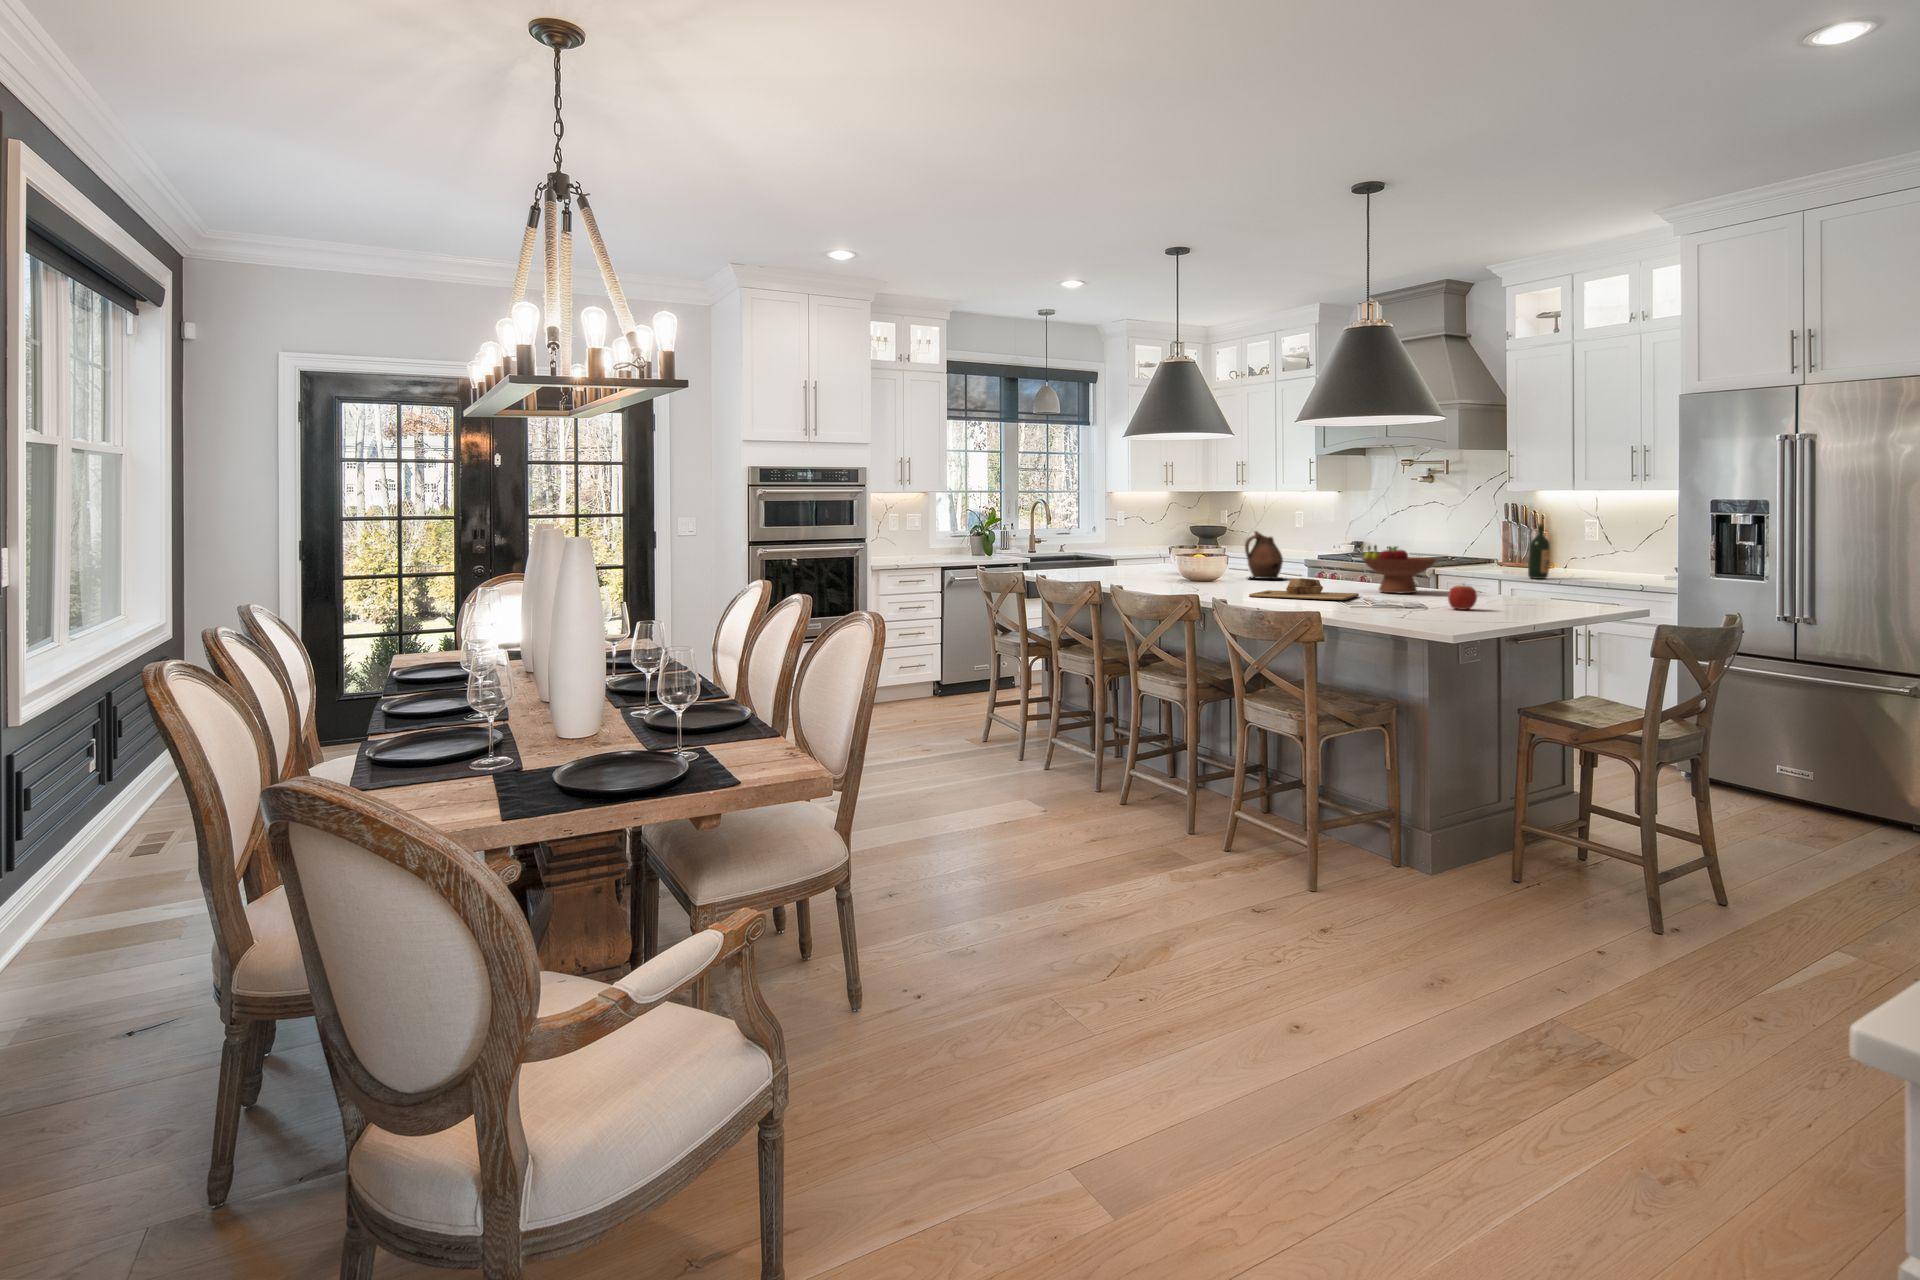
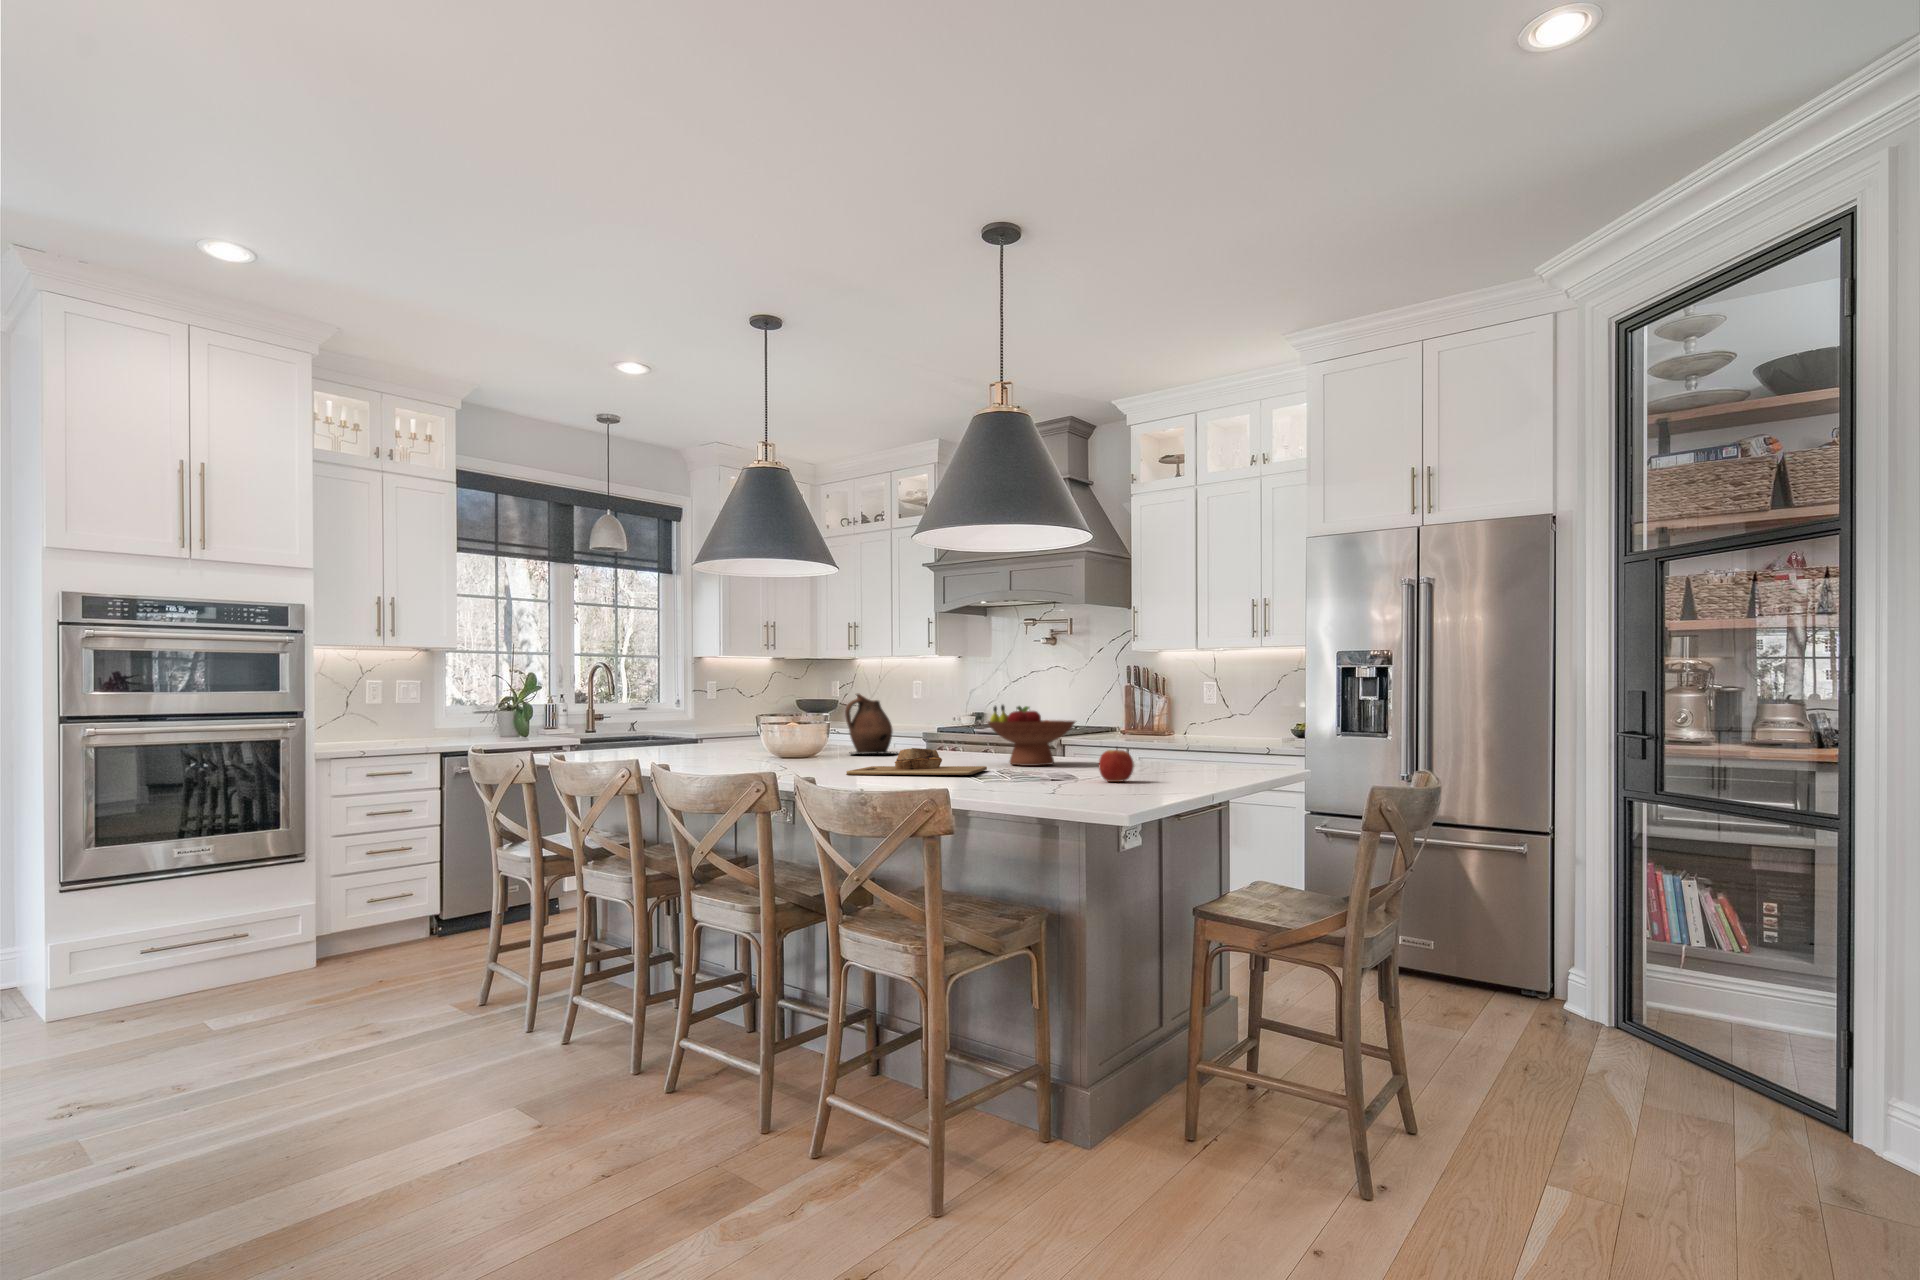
wine bottle: present [1528,523,1550,579] -> none [1162,684,1184,748]

